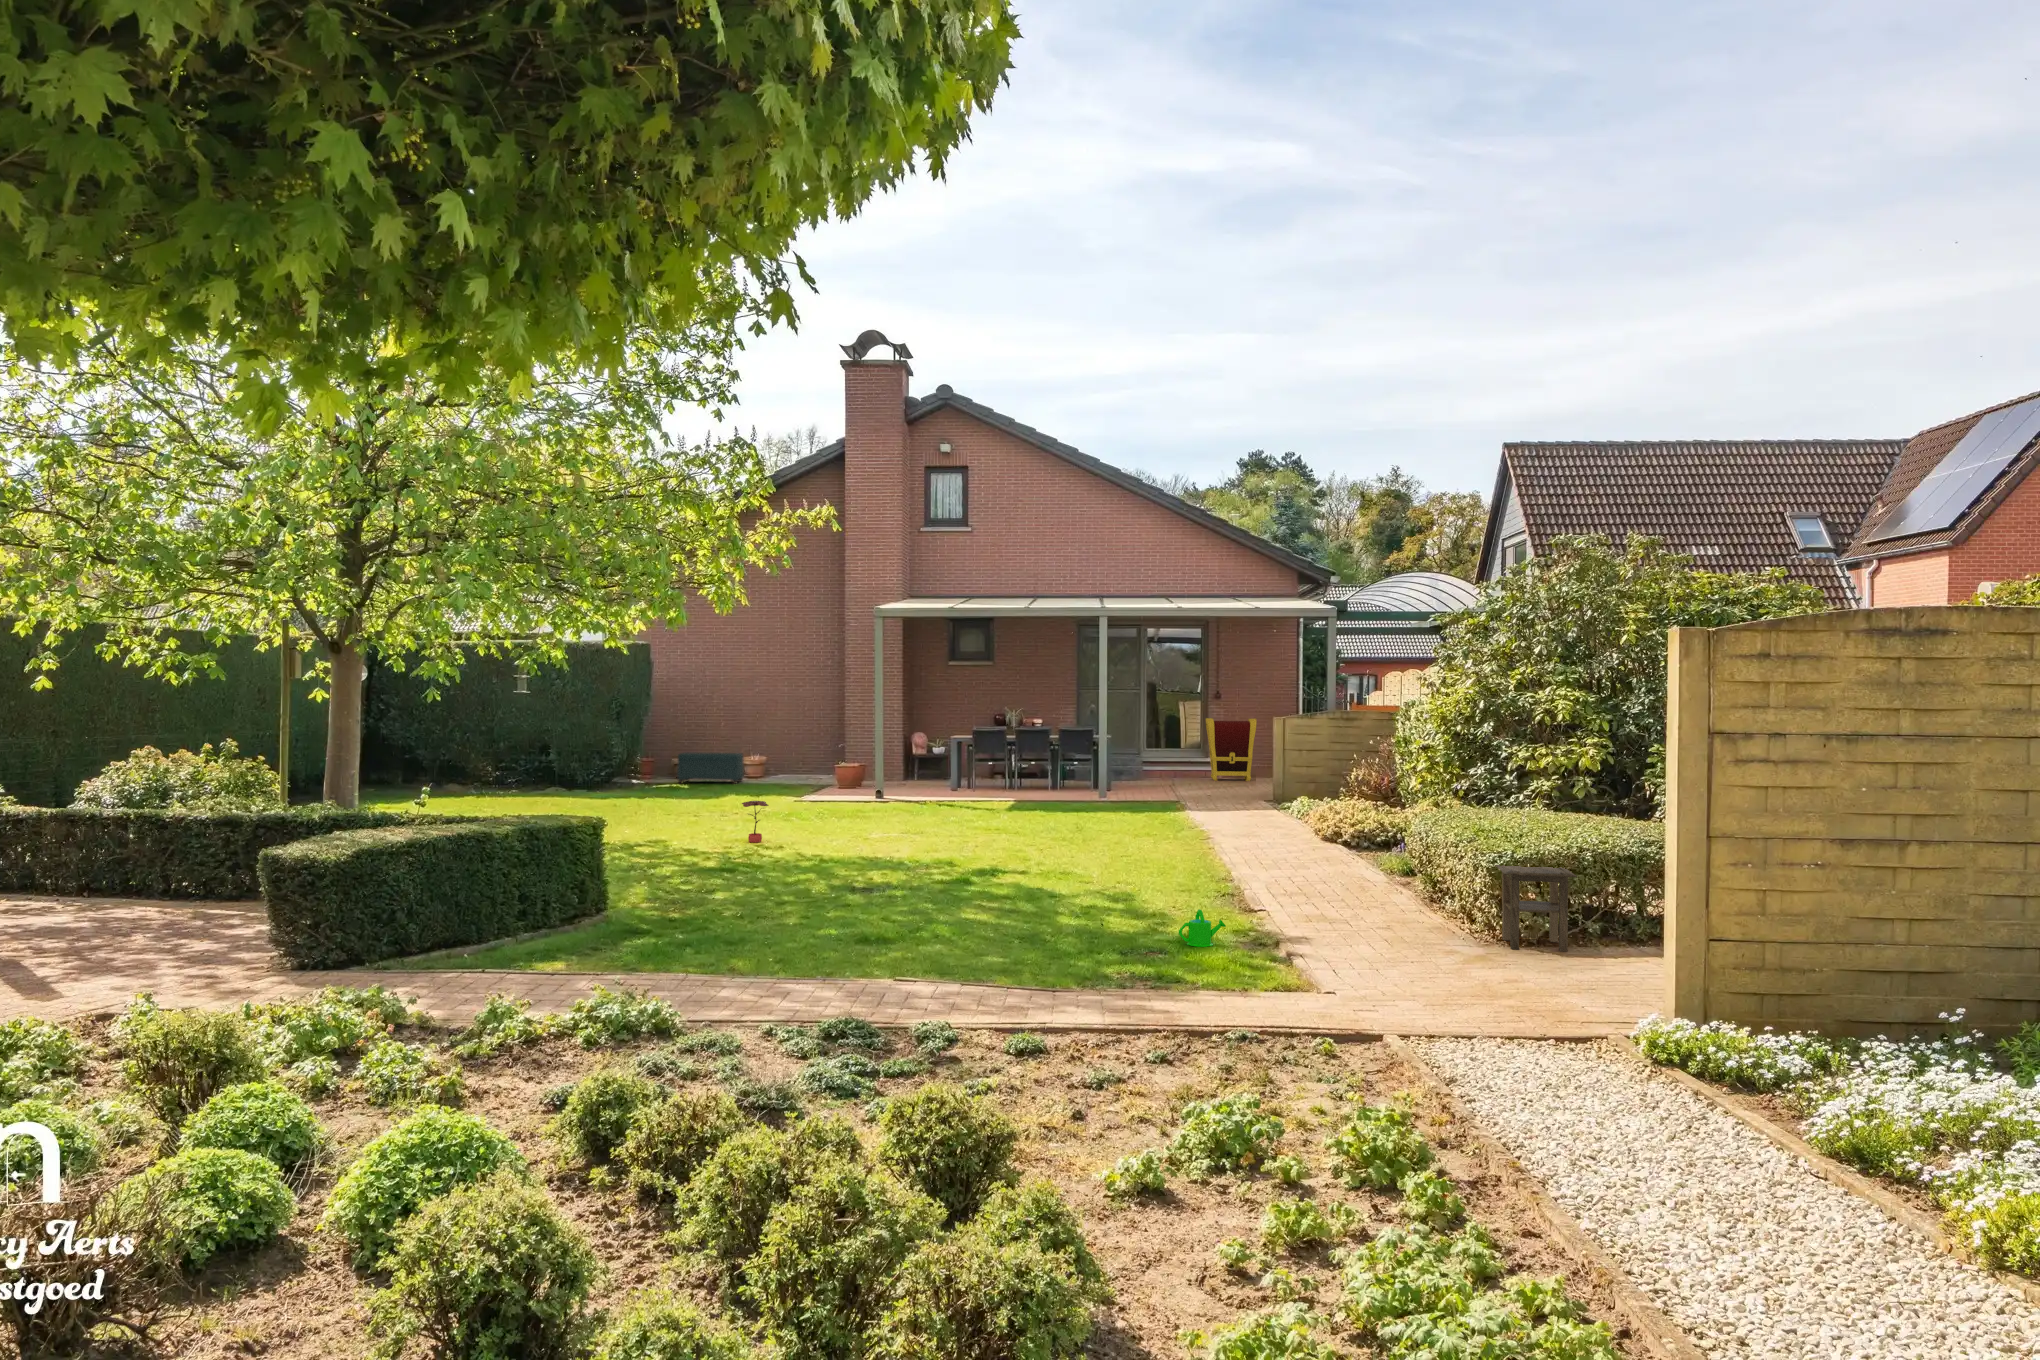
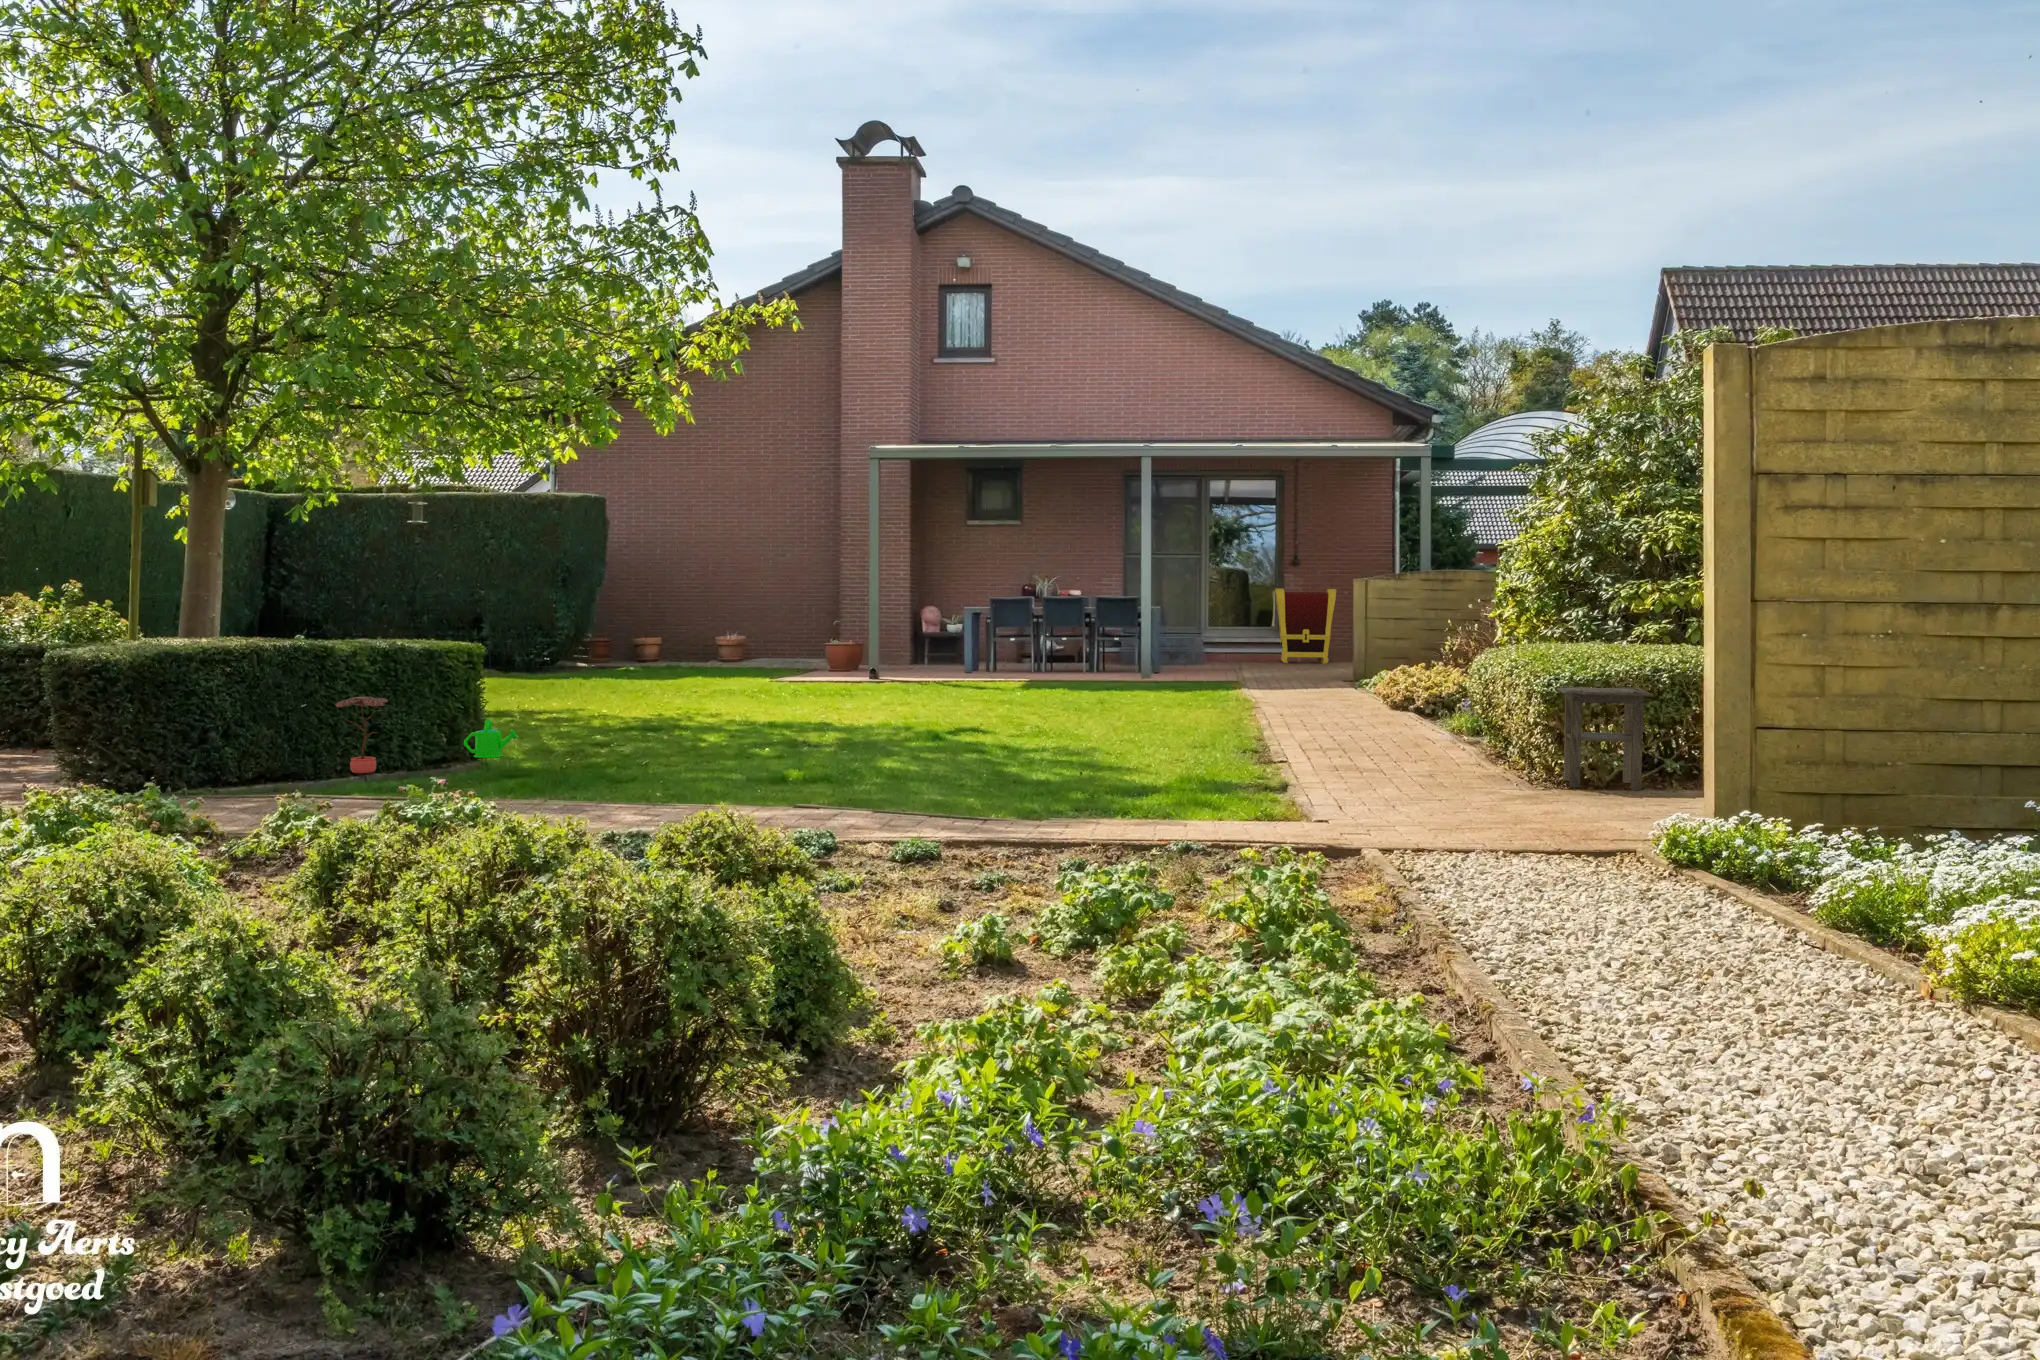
bench: present [677,752,744,784] -> none [645,626,724,662]
potted plant: present [742,801,768,843] -> present [335,697,388,773]
watering can: present [1179,909,1226,947] -> present [464,718,518,758]

